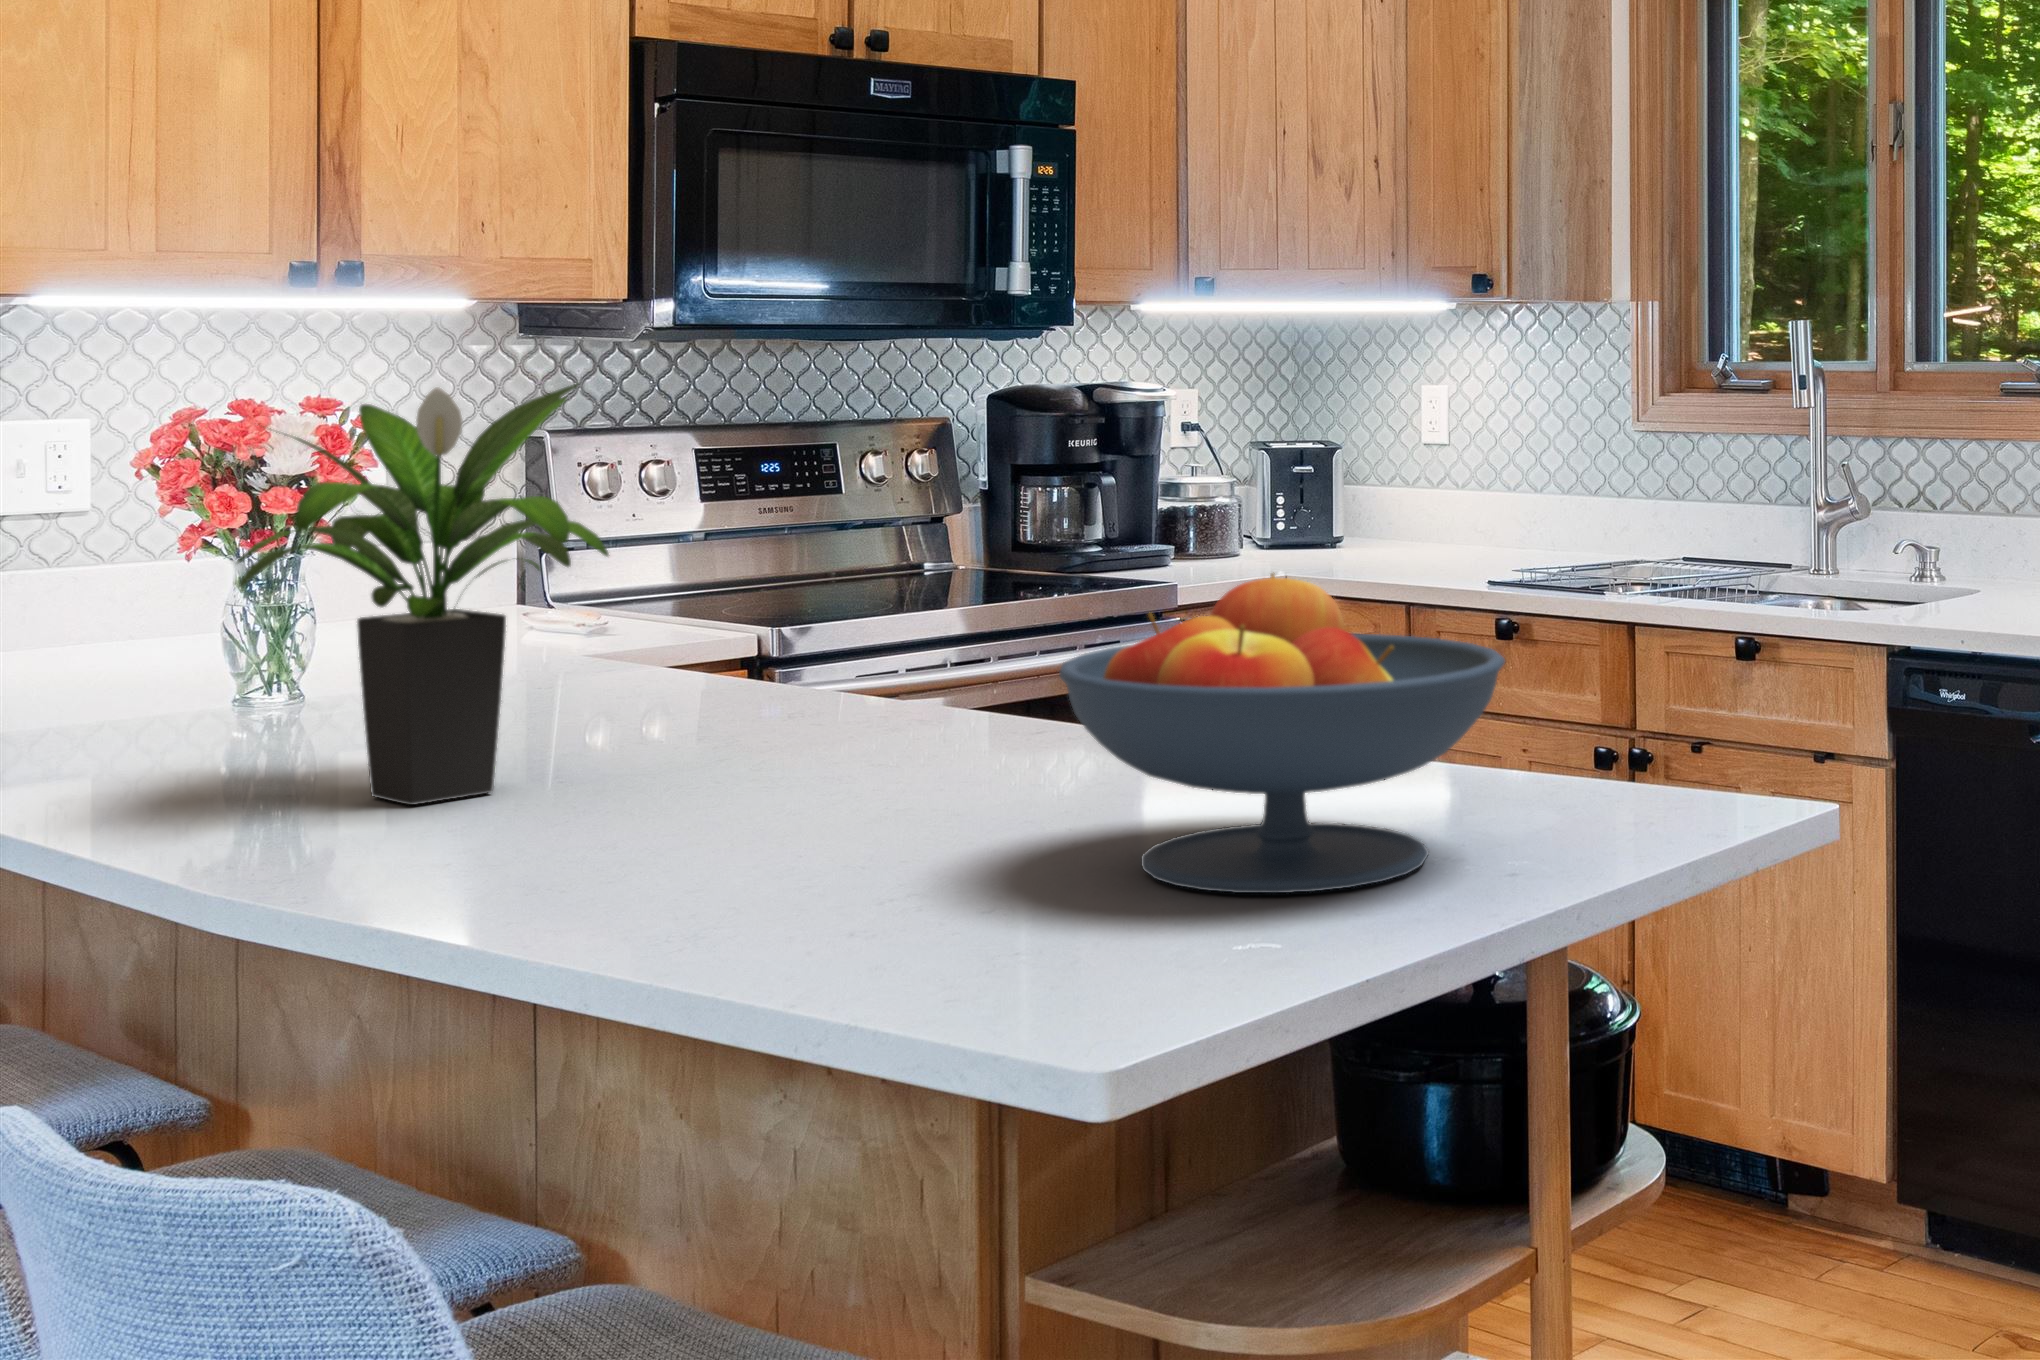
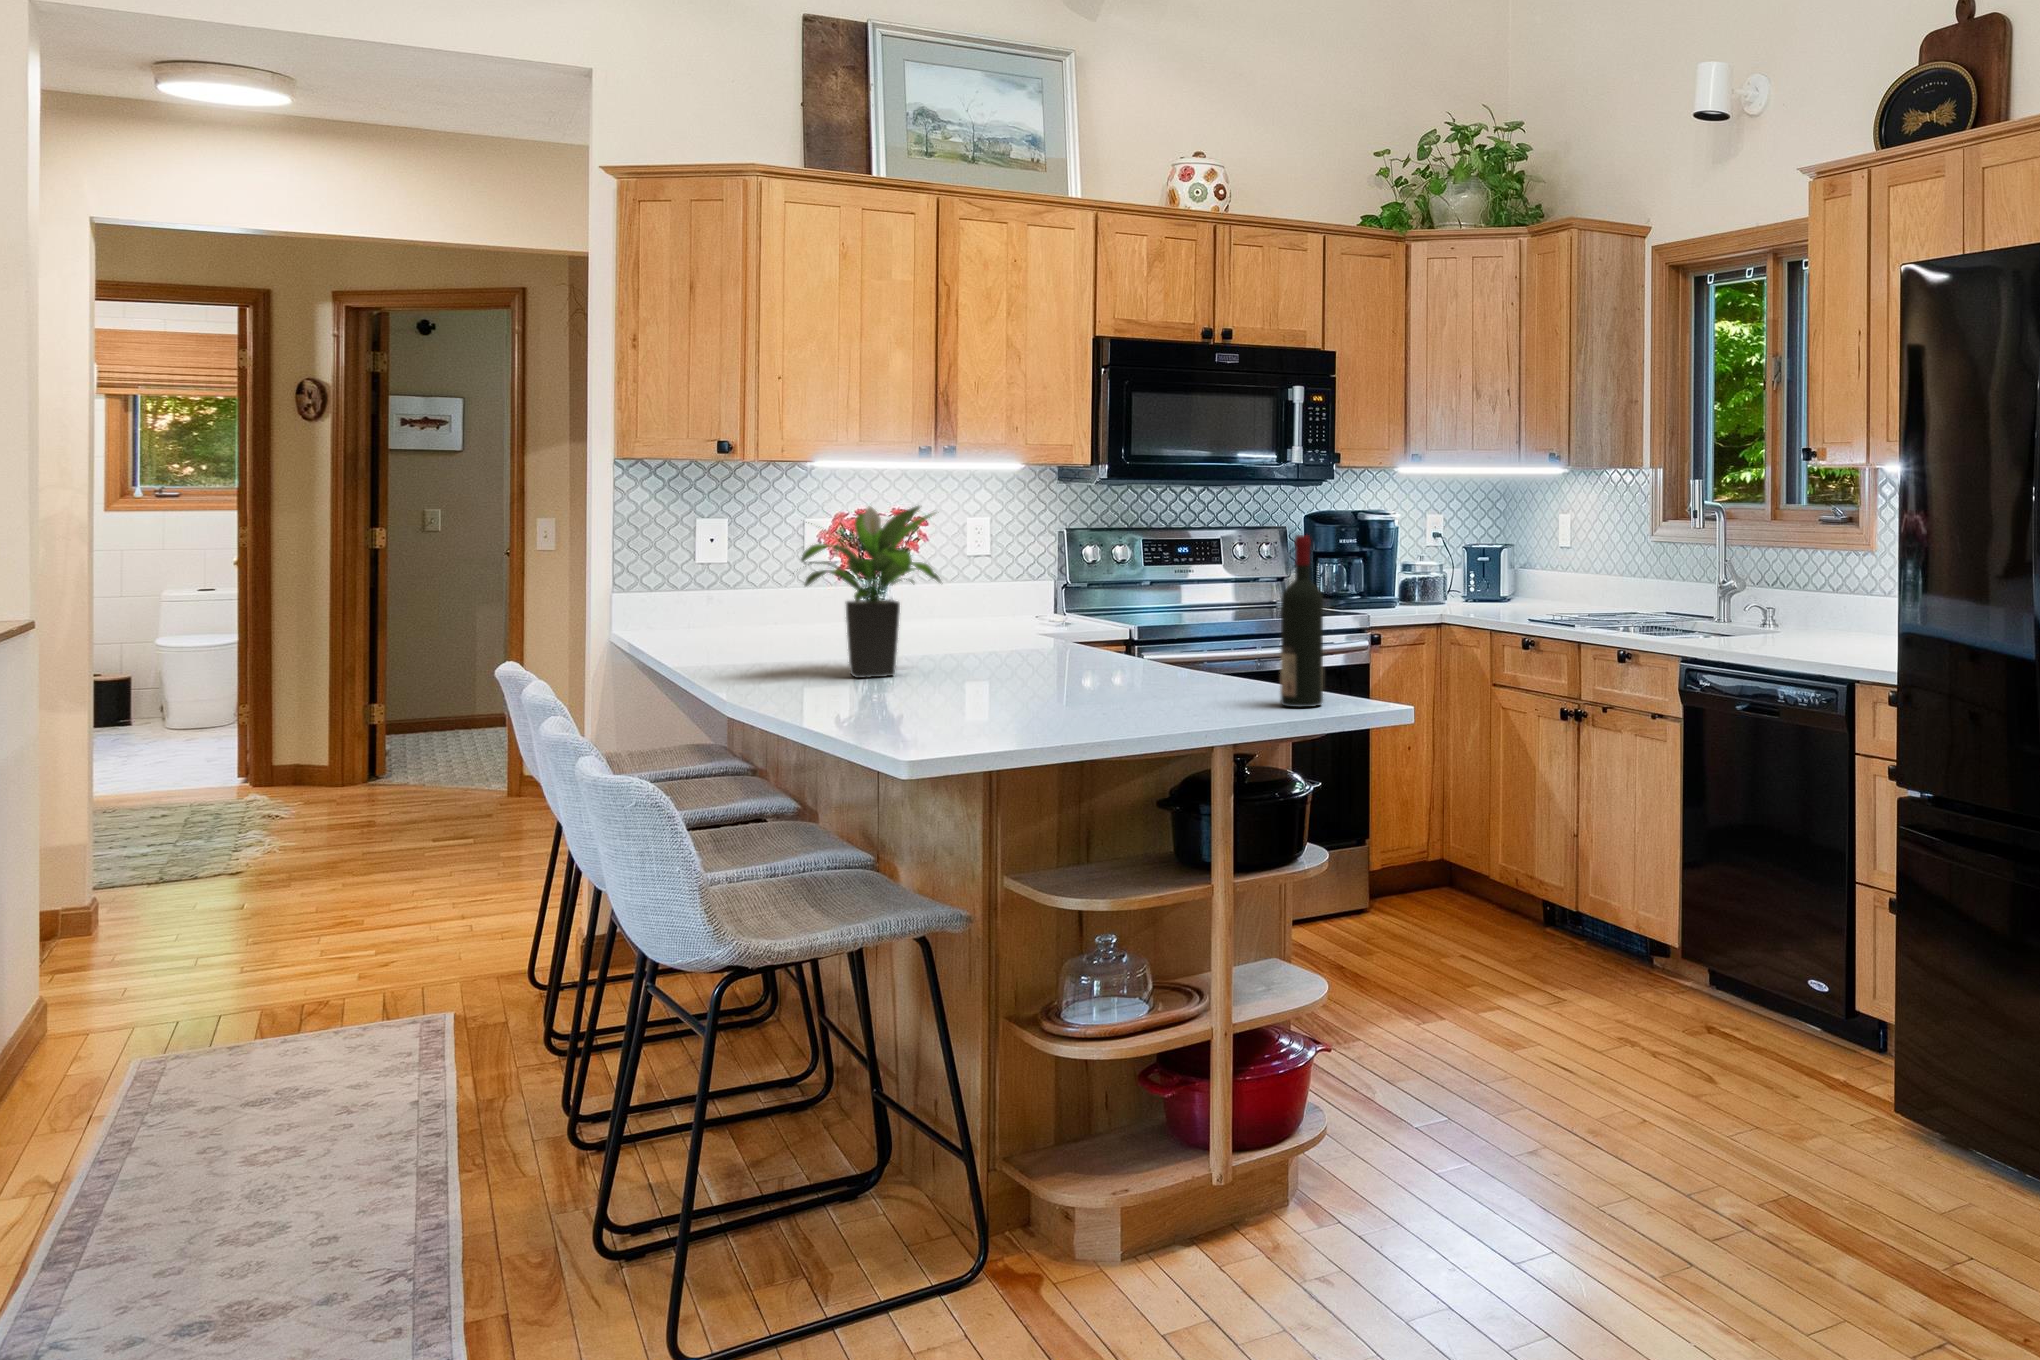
wine bottle: none [1591,434,1685,820] -> present [1280,535,1323,707]
fruit bowl: present [1059,573,1505,893] -> none [1021,591,1215,720]

